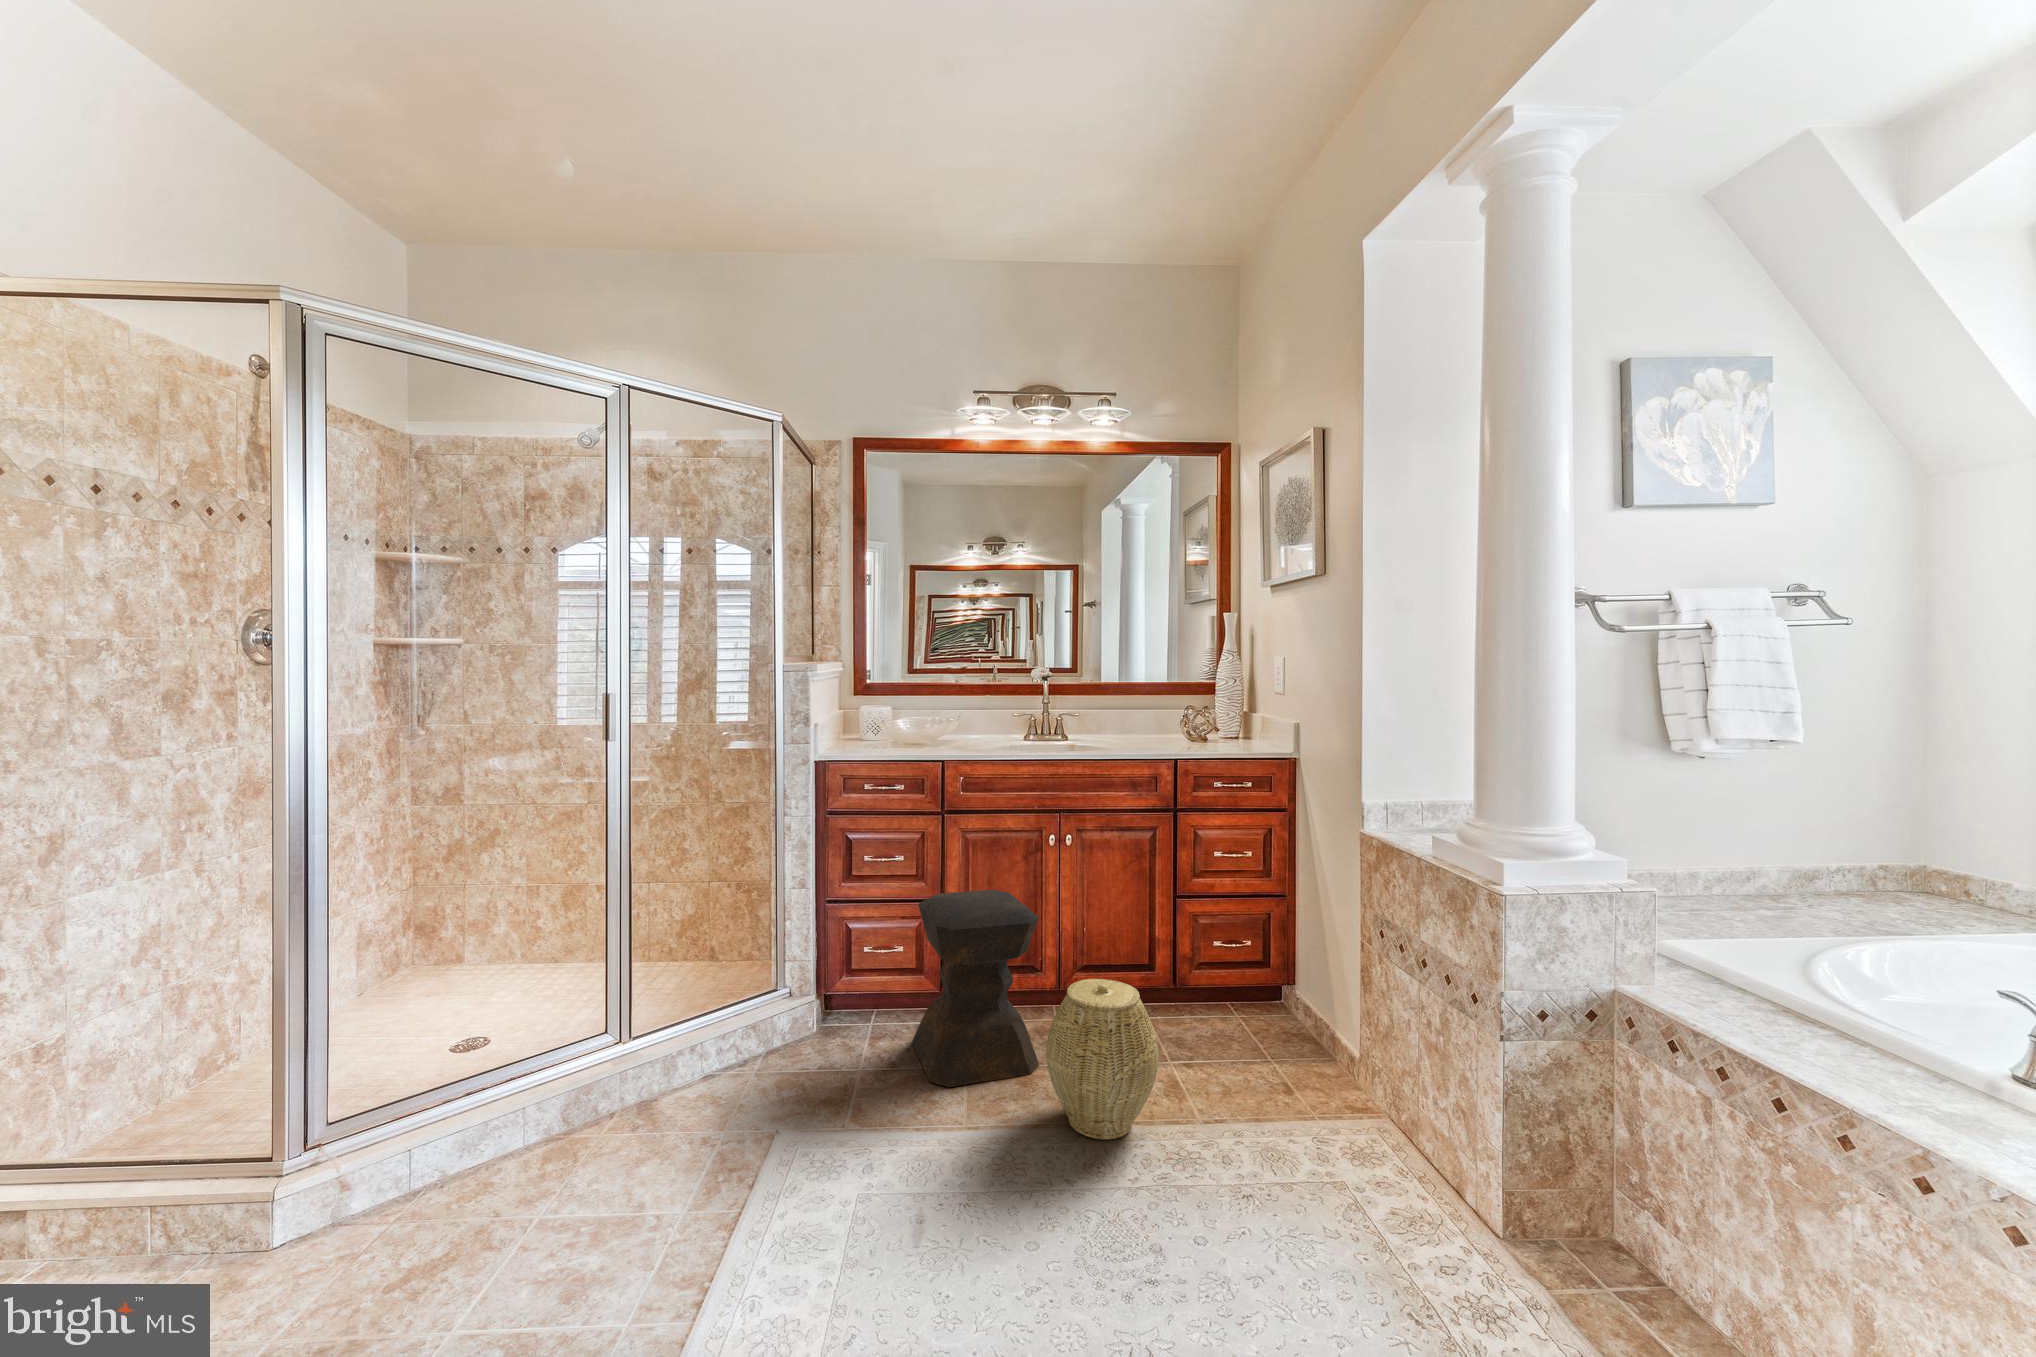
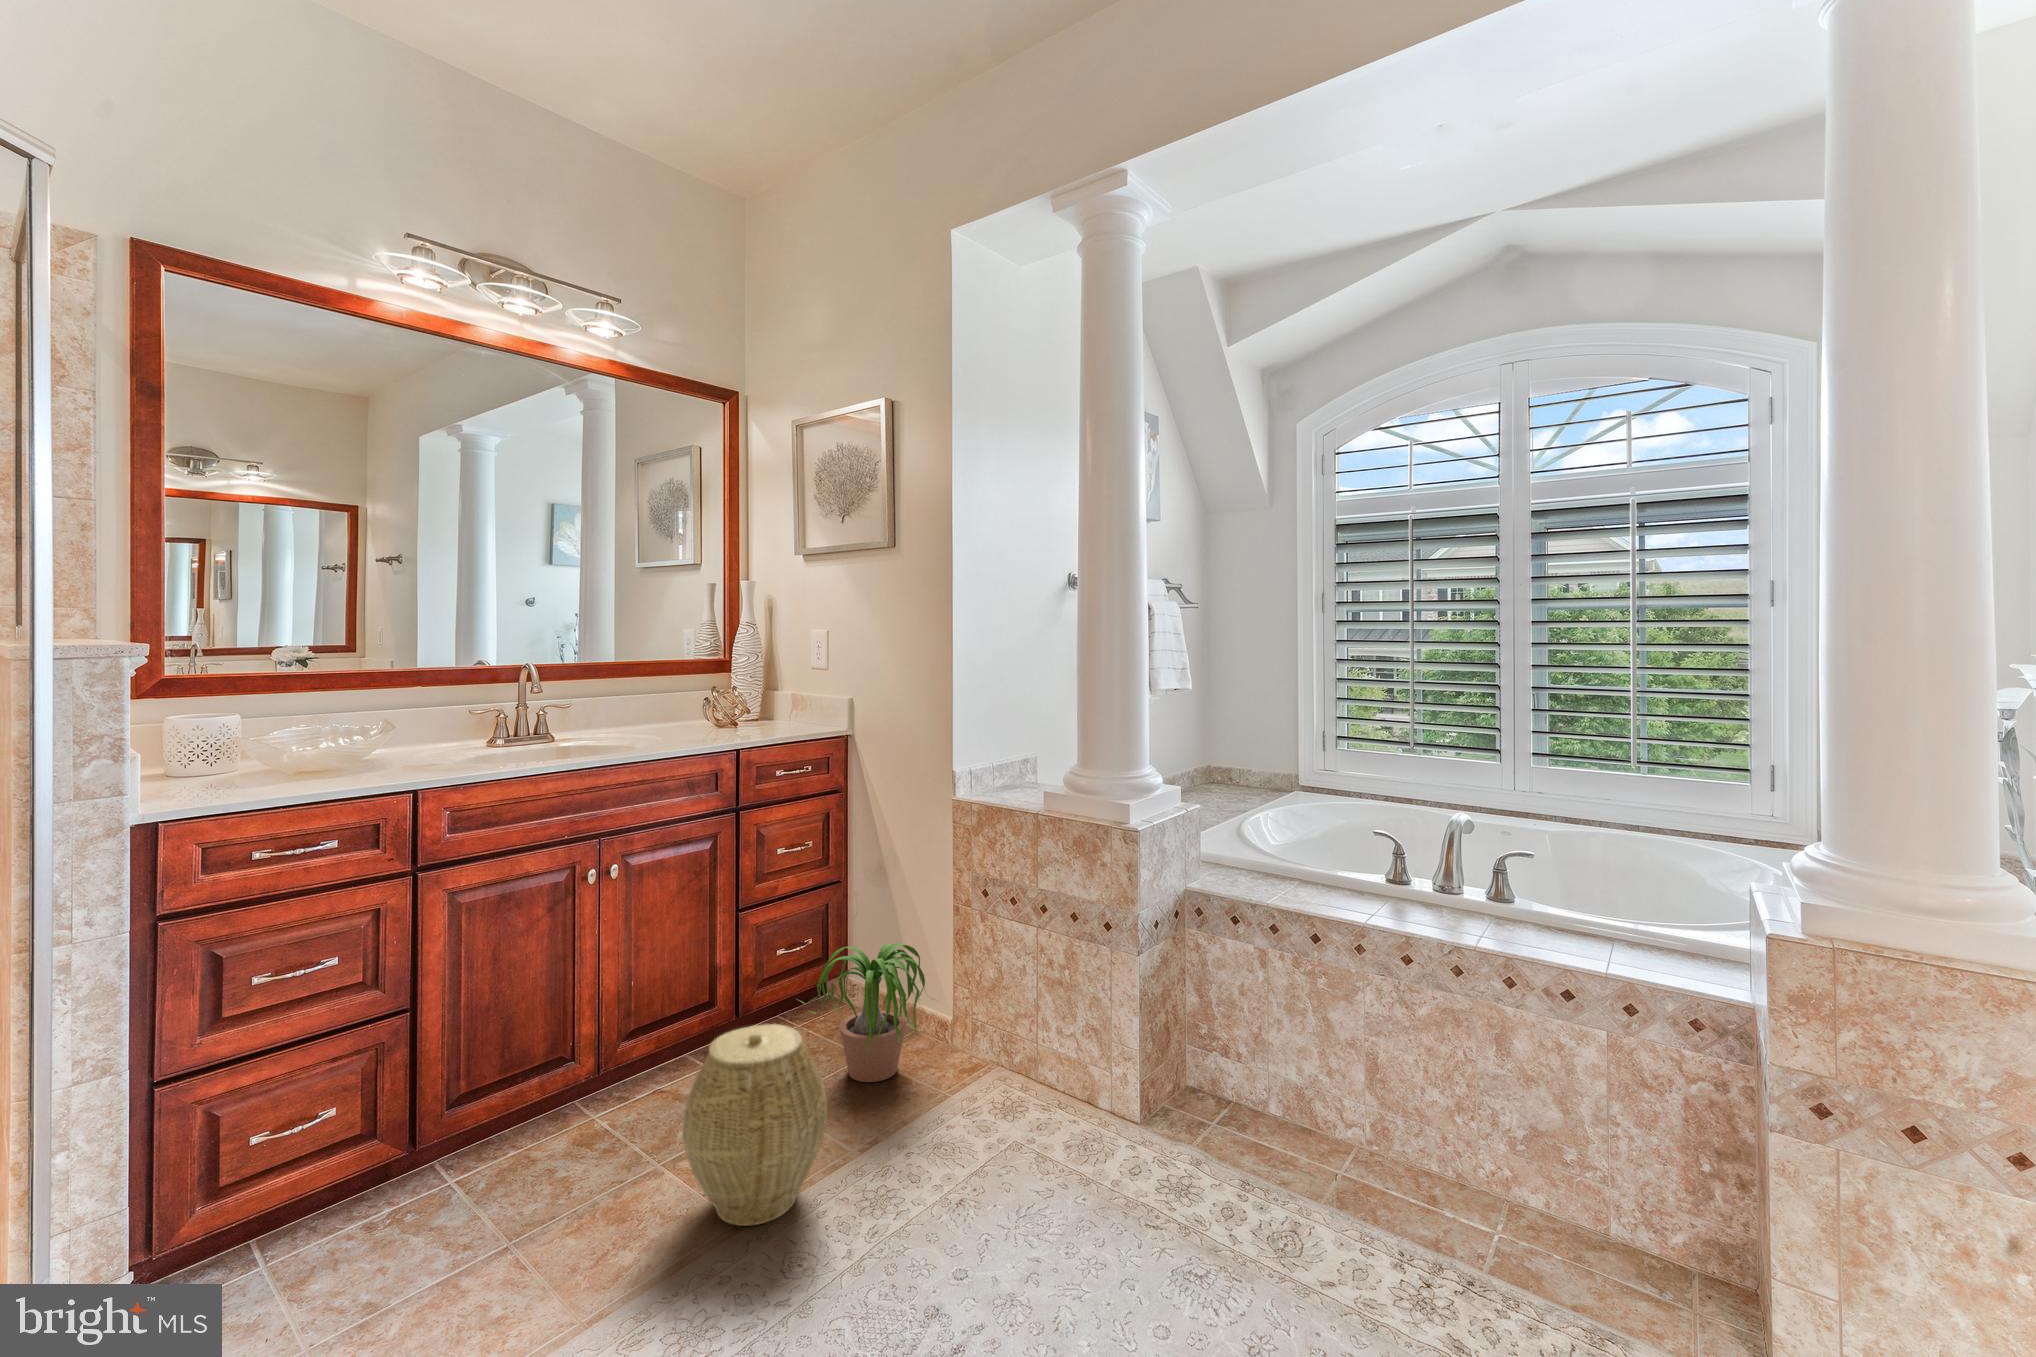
stool: present [912,890,1039,1087] -> none [398,961,627,1272]
potted plant: none [1203,948,1335,1082] -> present [801,943,925,1082]

